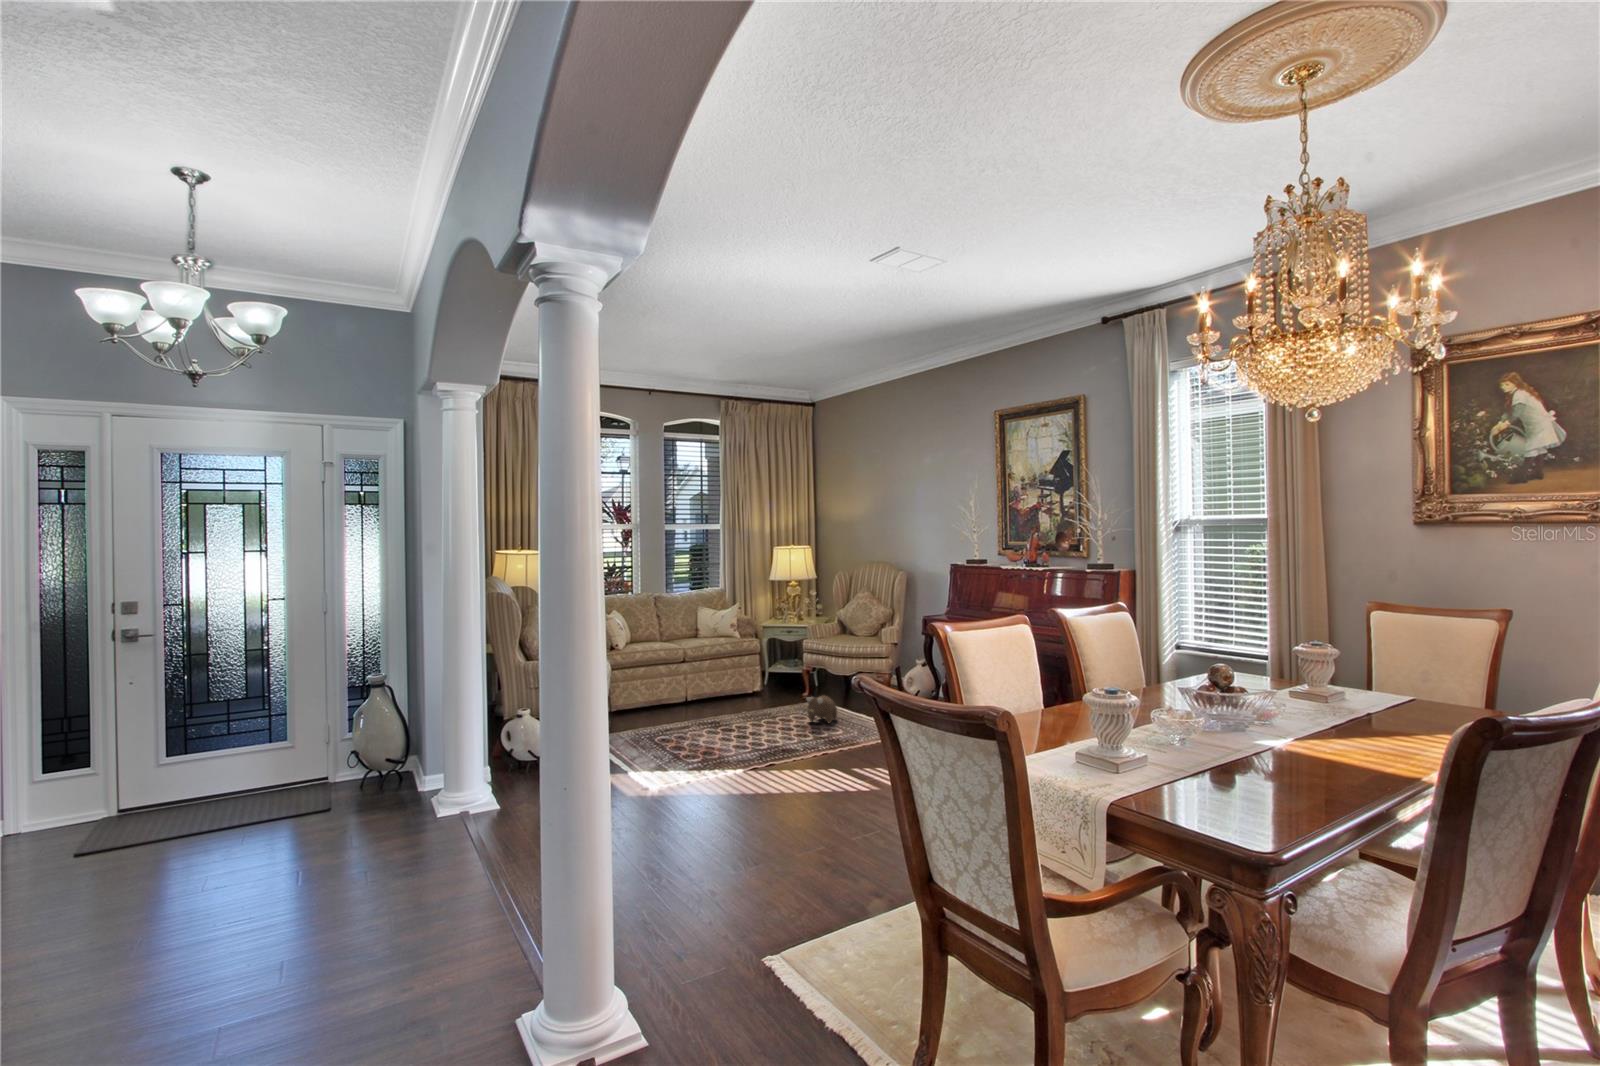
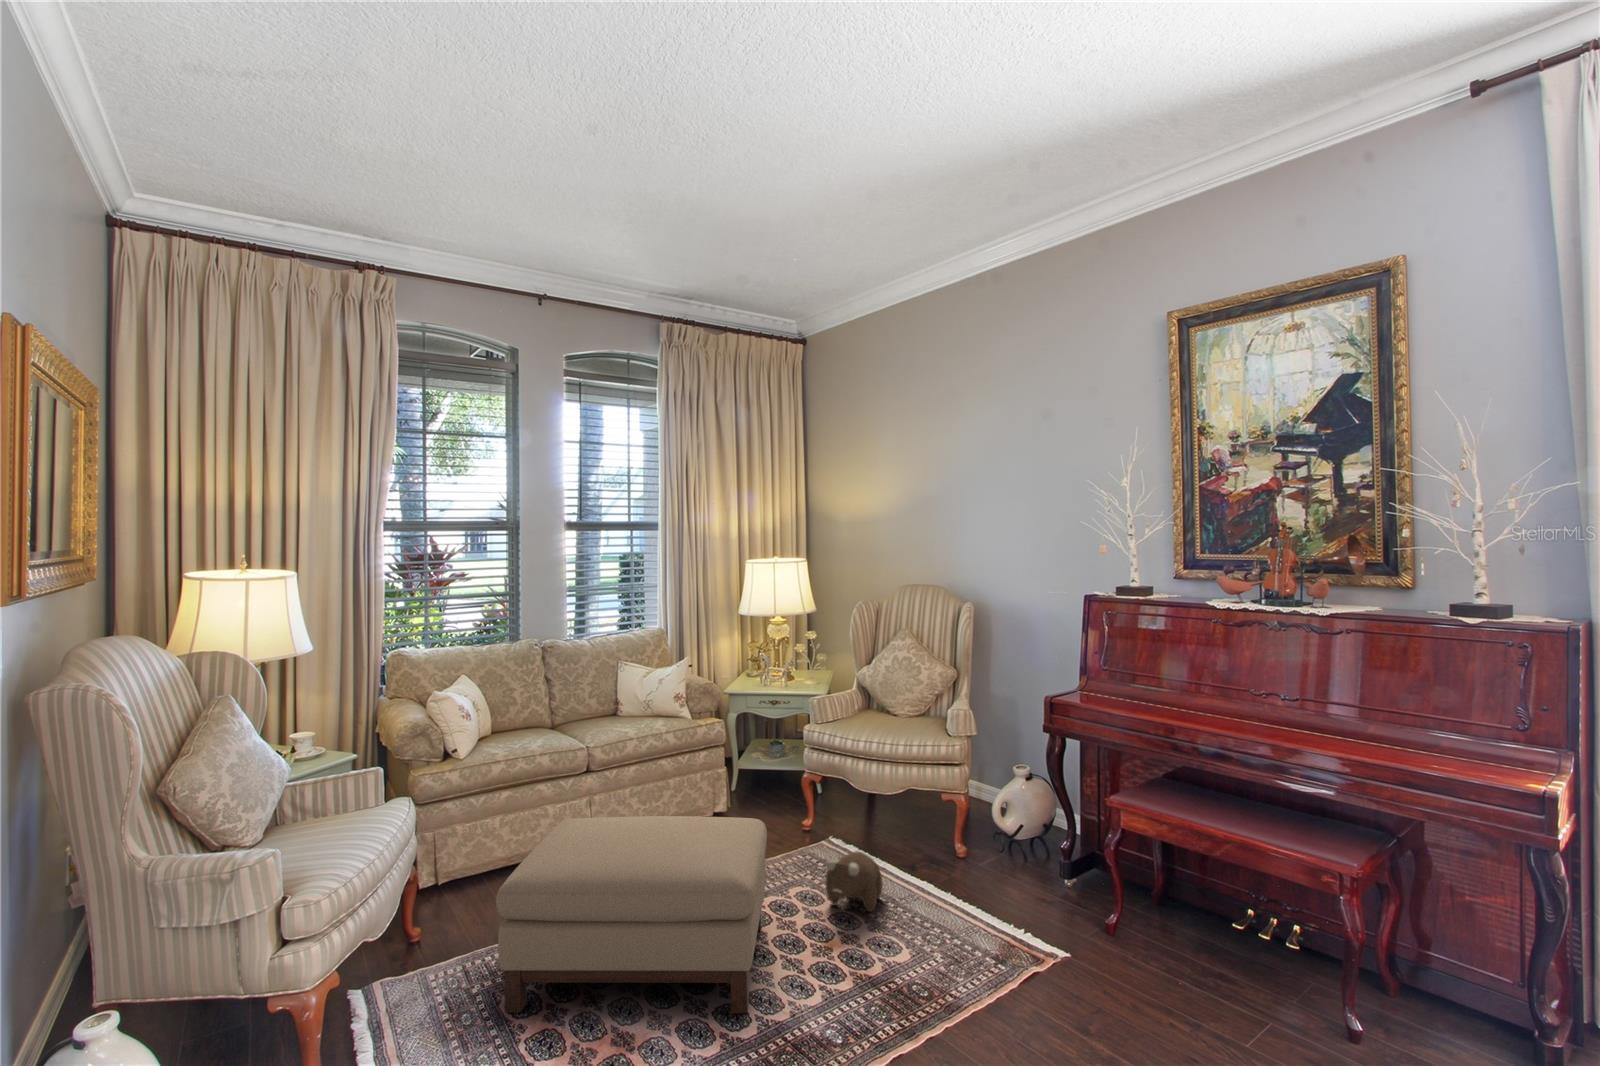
ottoman: none [652,673,776,748] -> present [496,816,767,1013]

